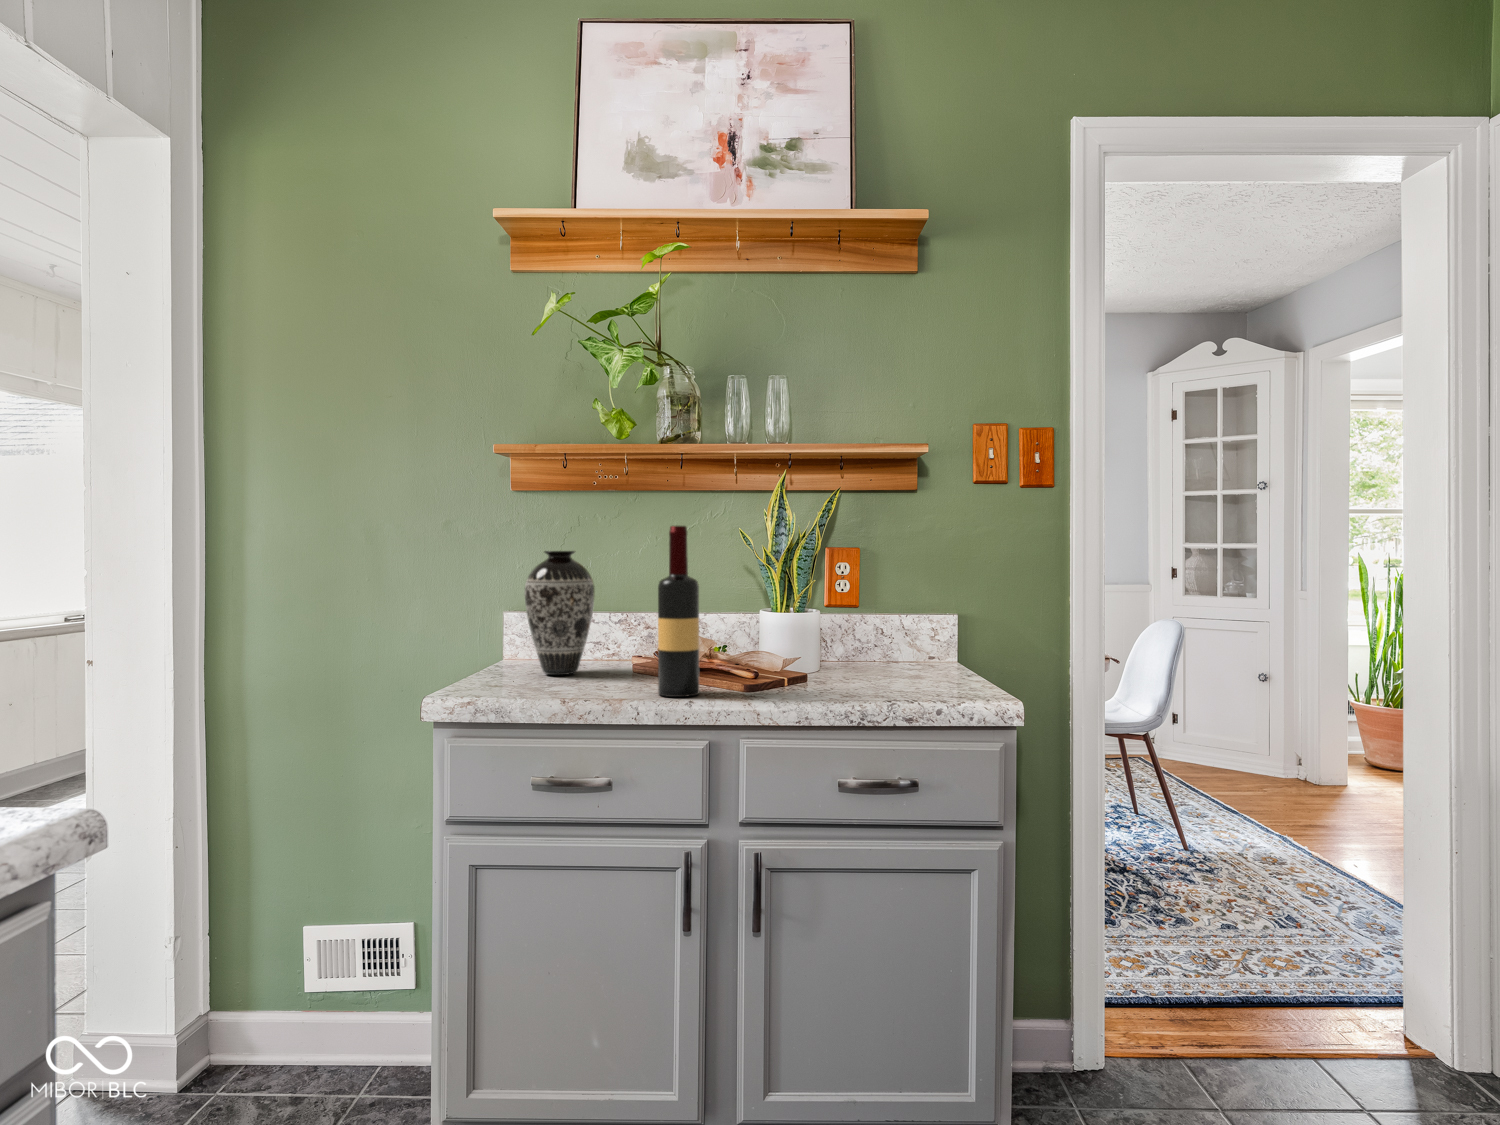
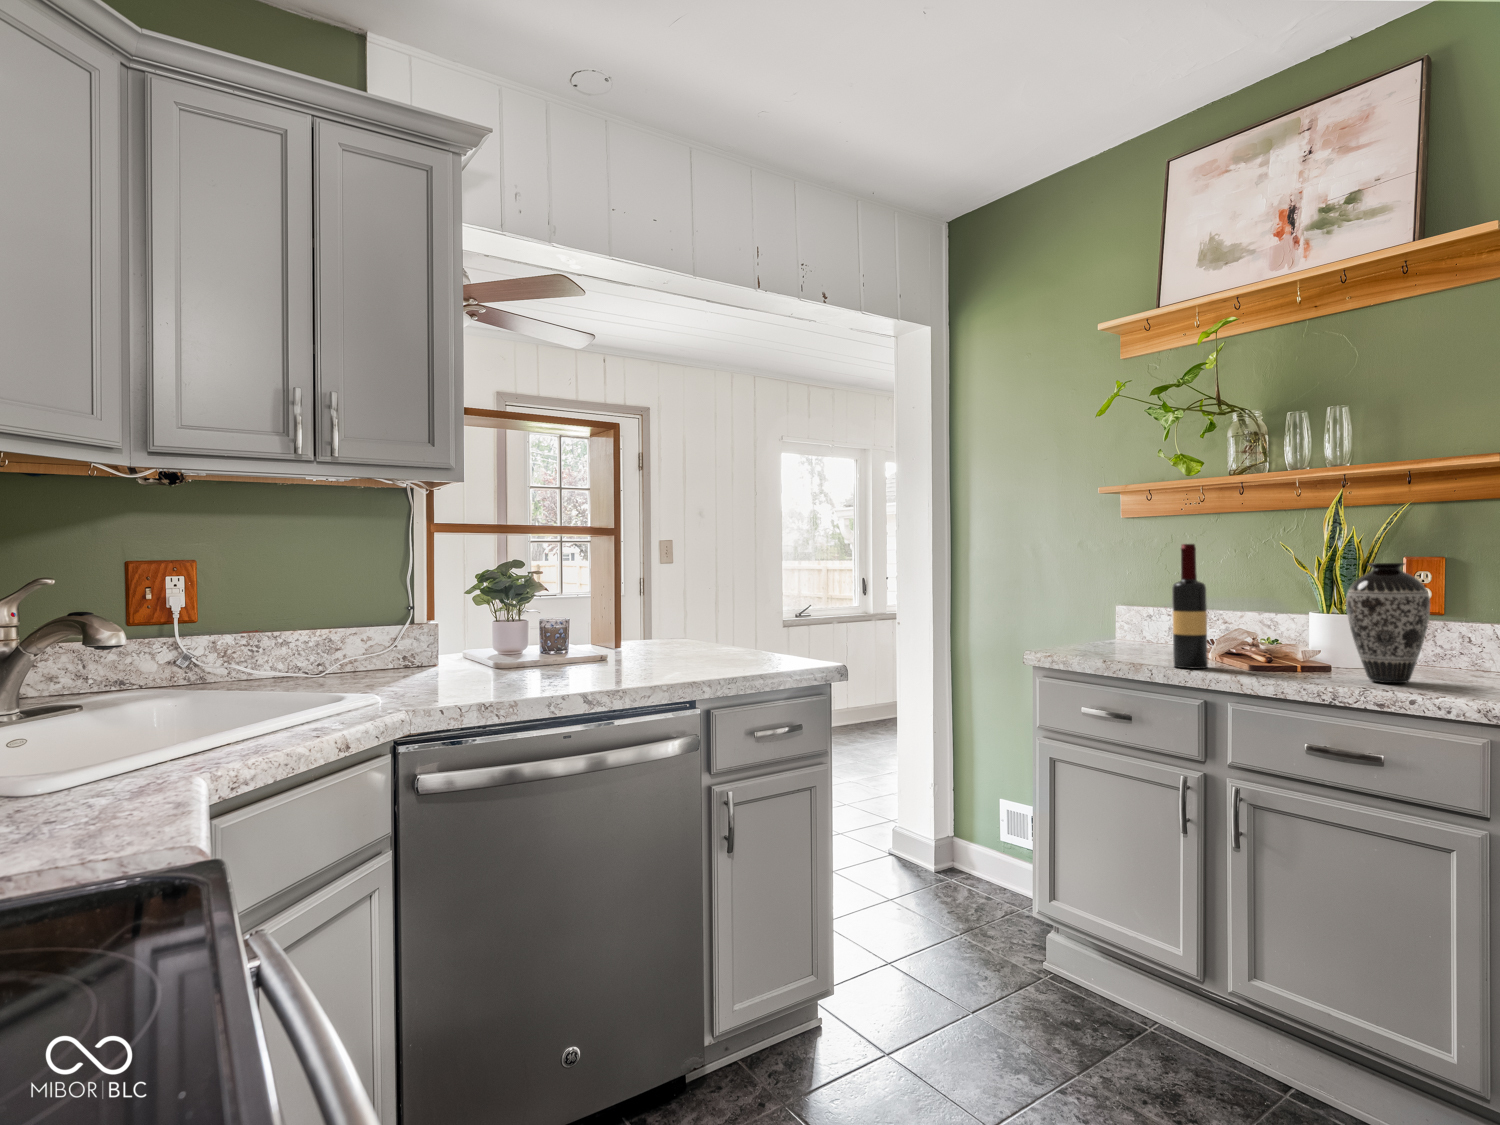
decorative vase: present [524,551,595,675] -> present [1346,563,1430,683]

